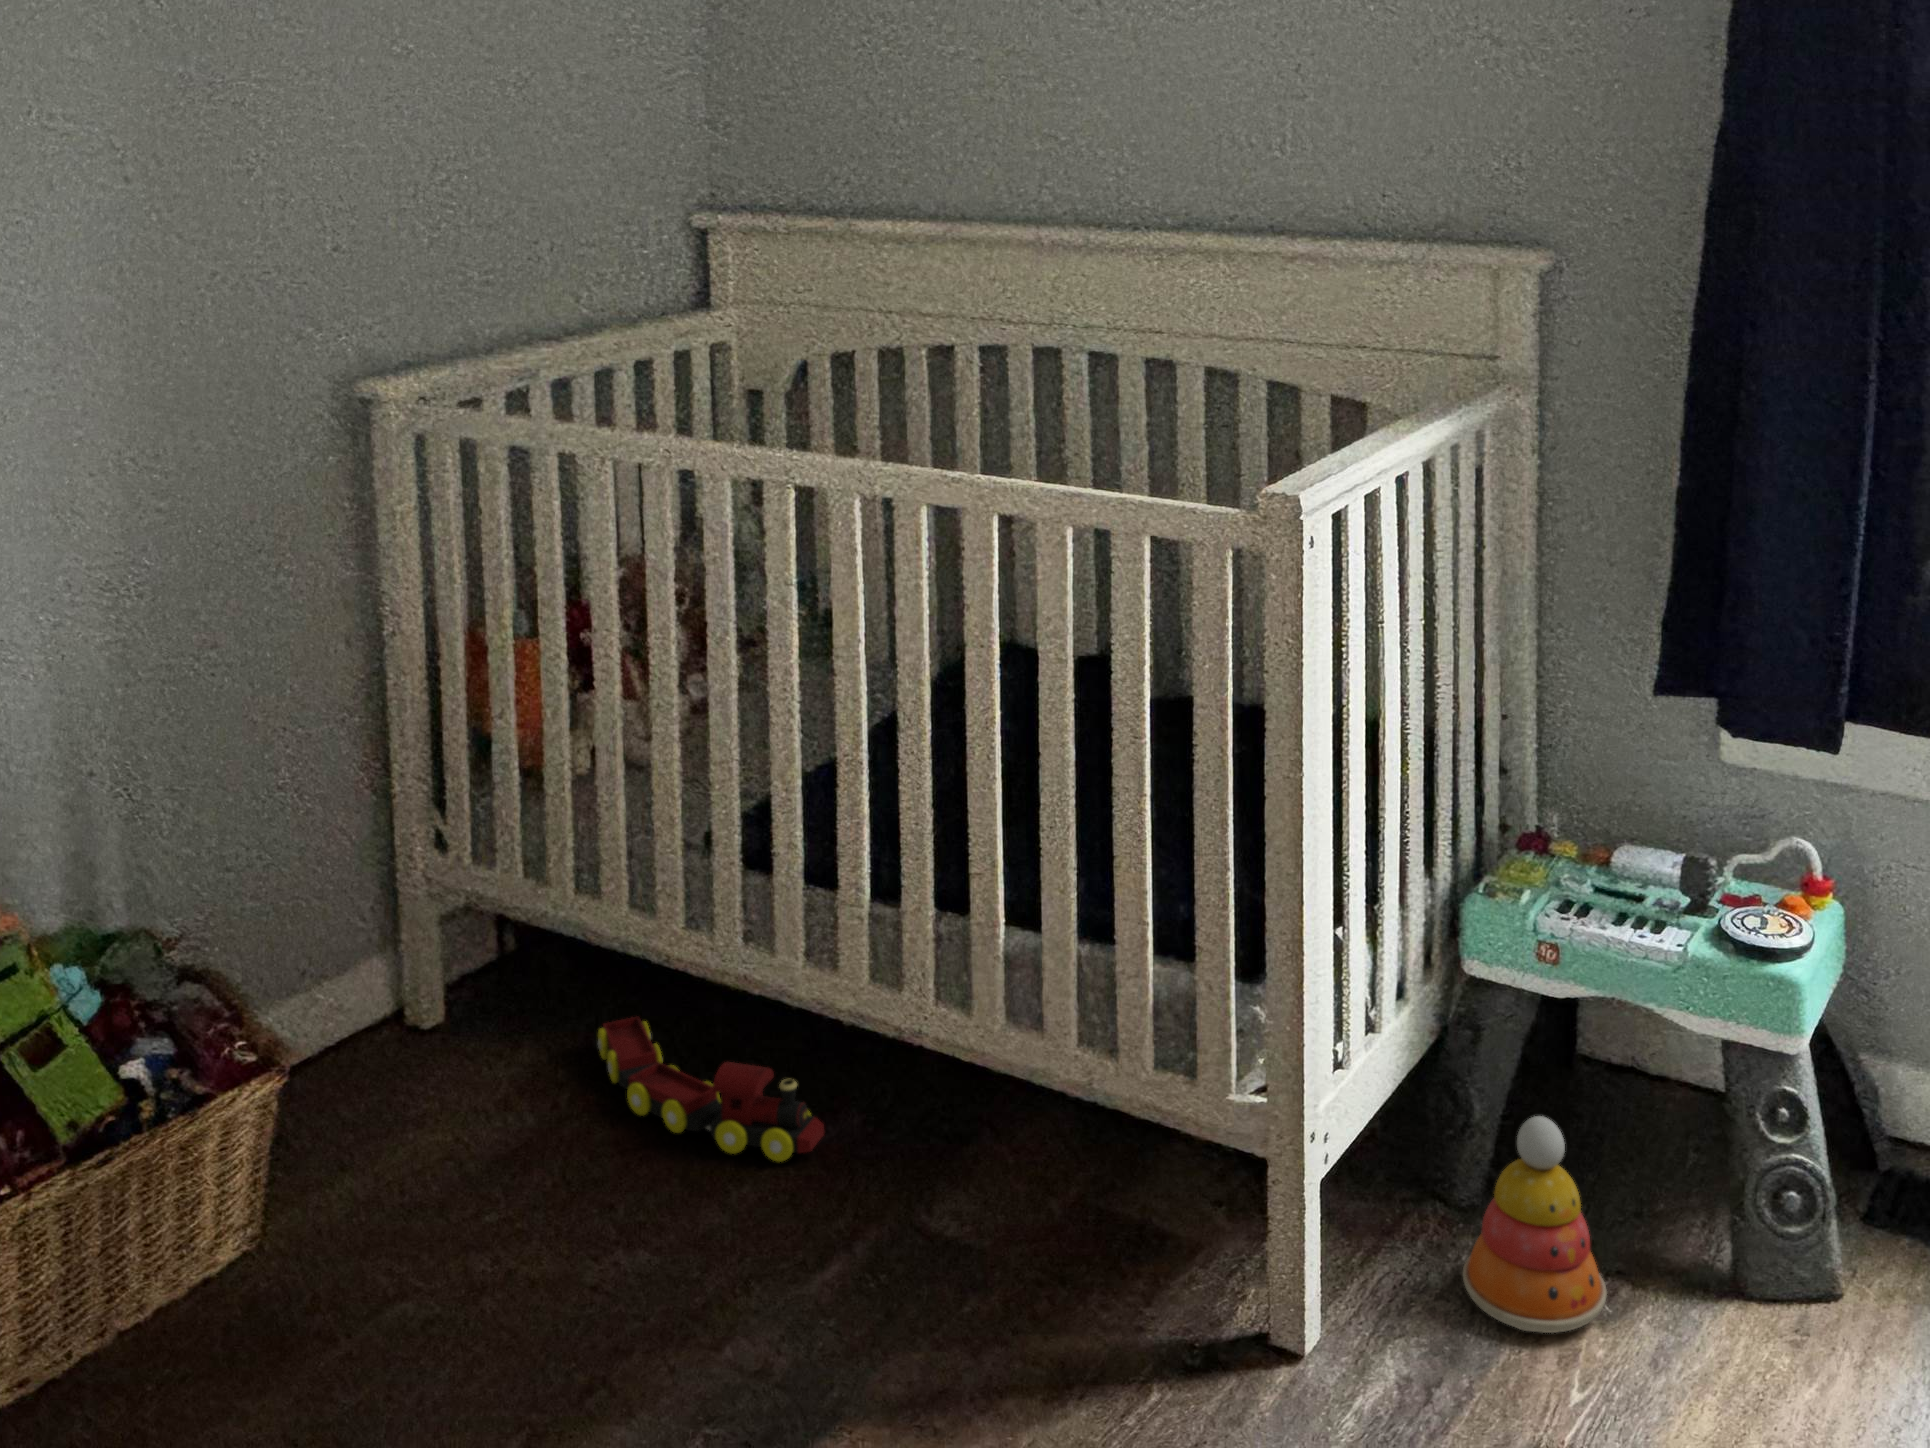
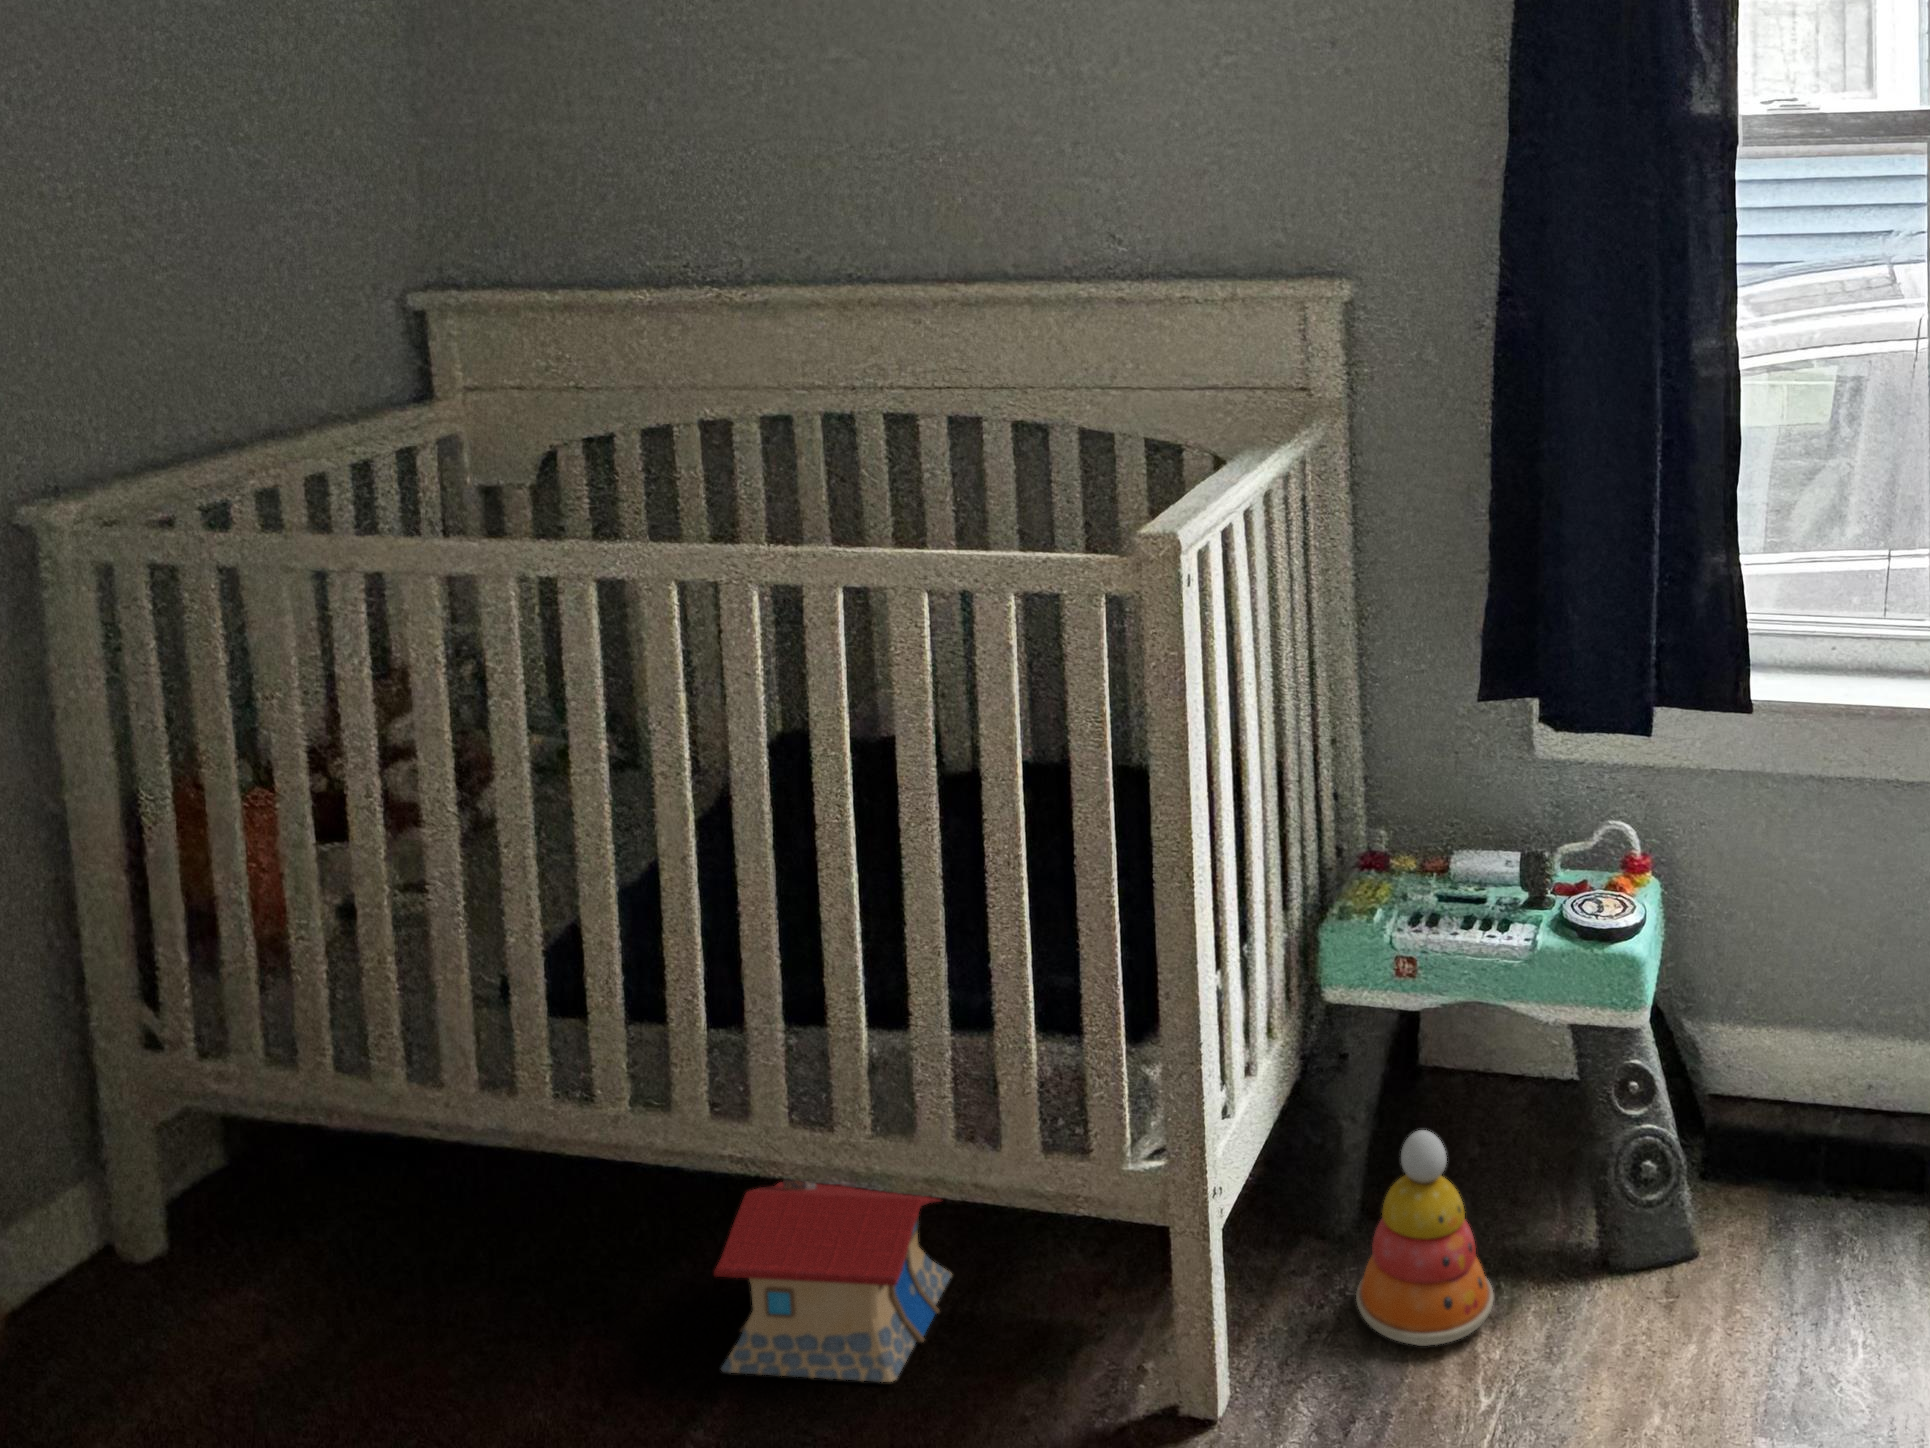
toy train: present [598,1017,824,1162] -> none [376,1198,665,1333]
toy house: none [860,1027,1080,1256] -> present [714,1180,951,1382]

